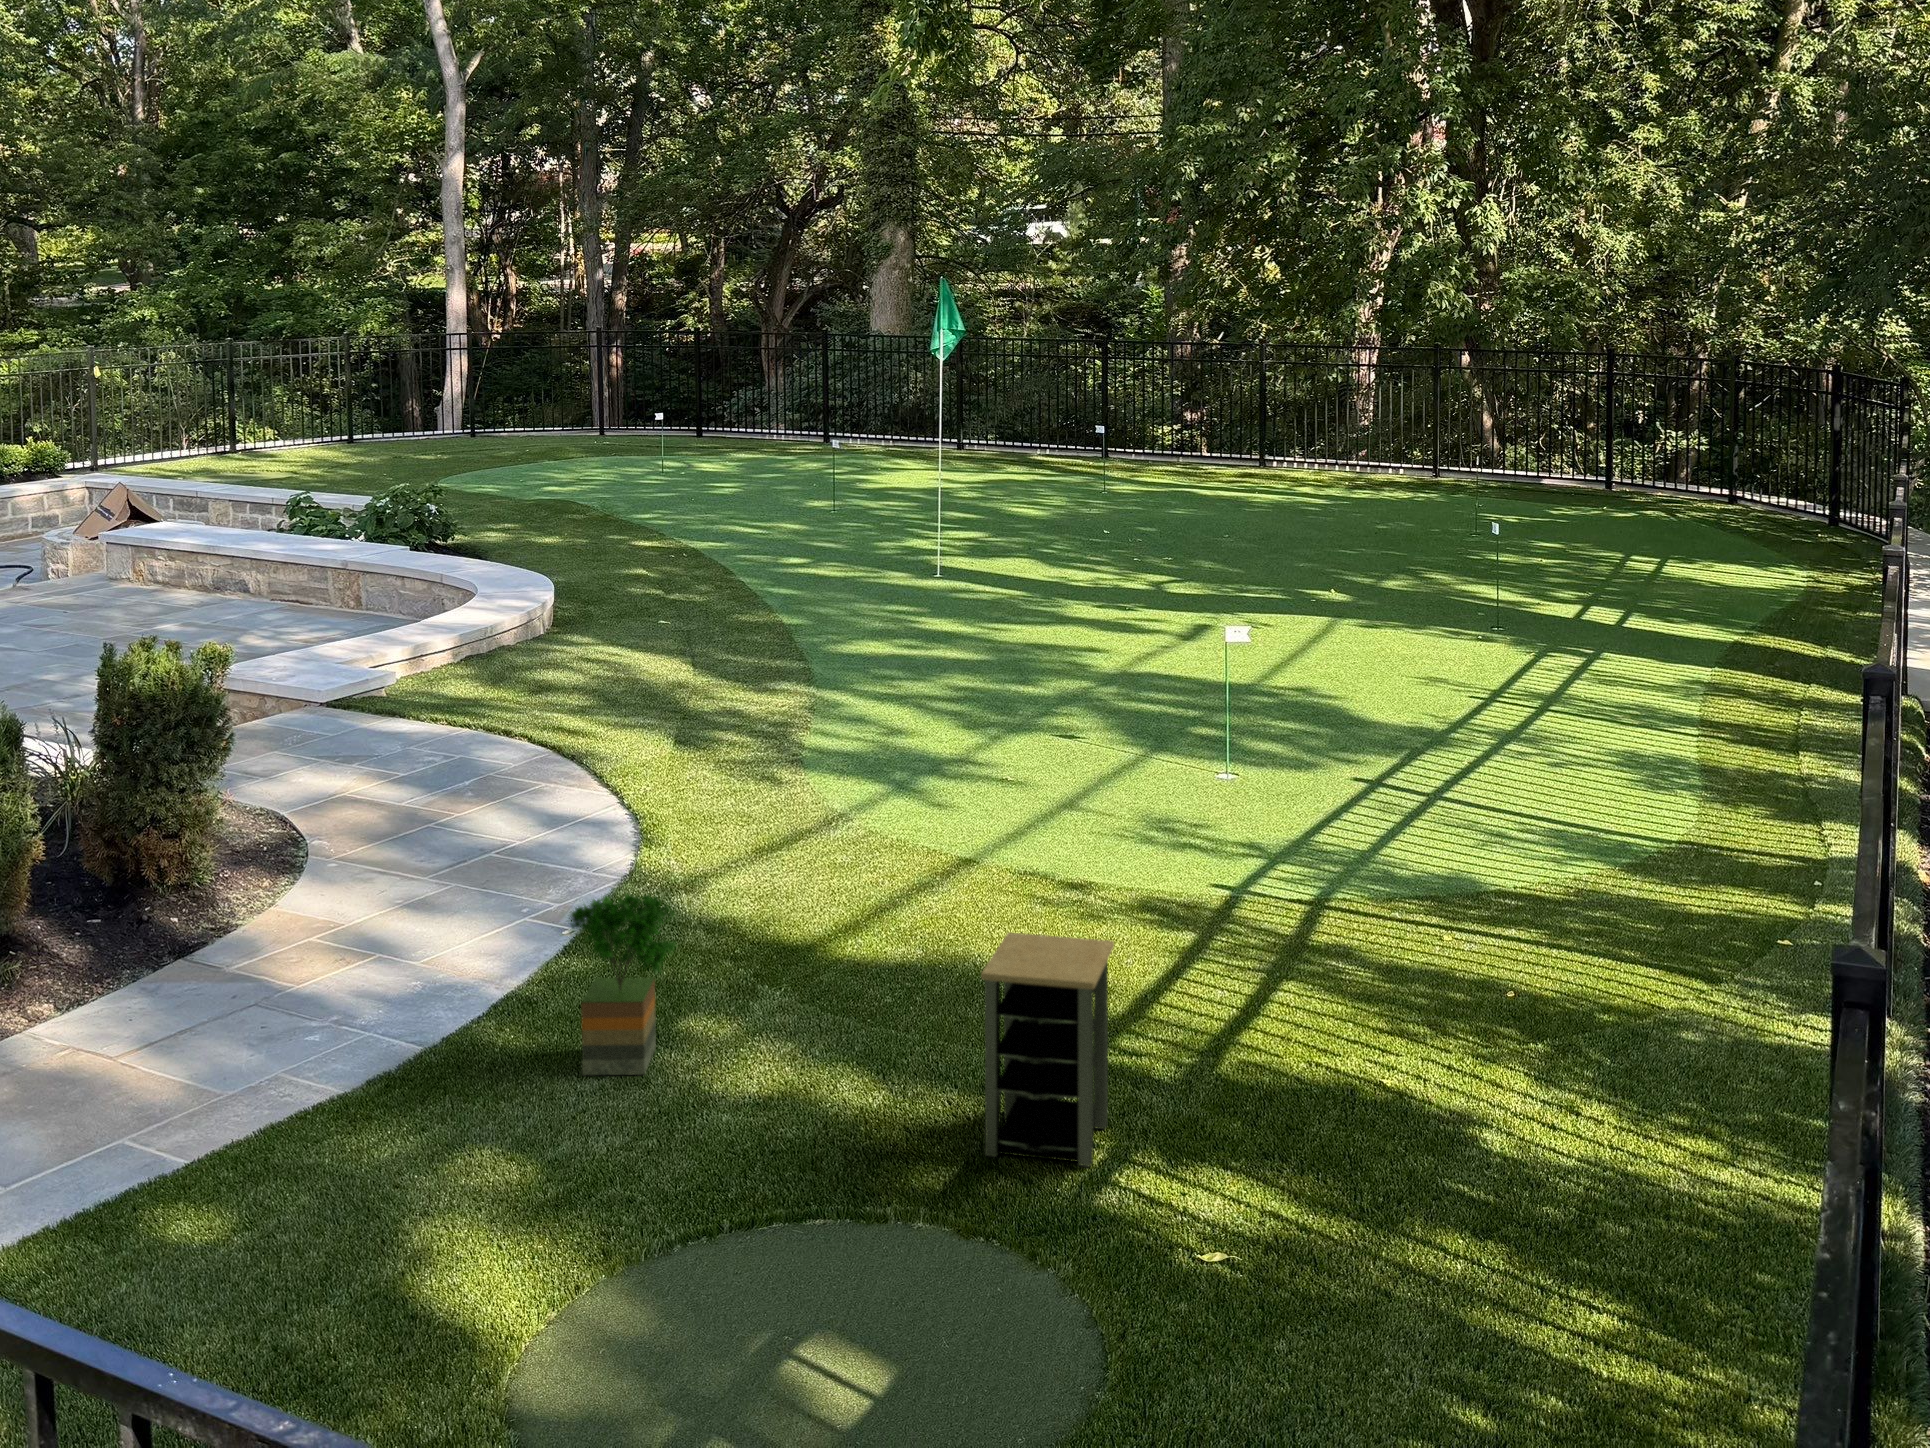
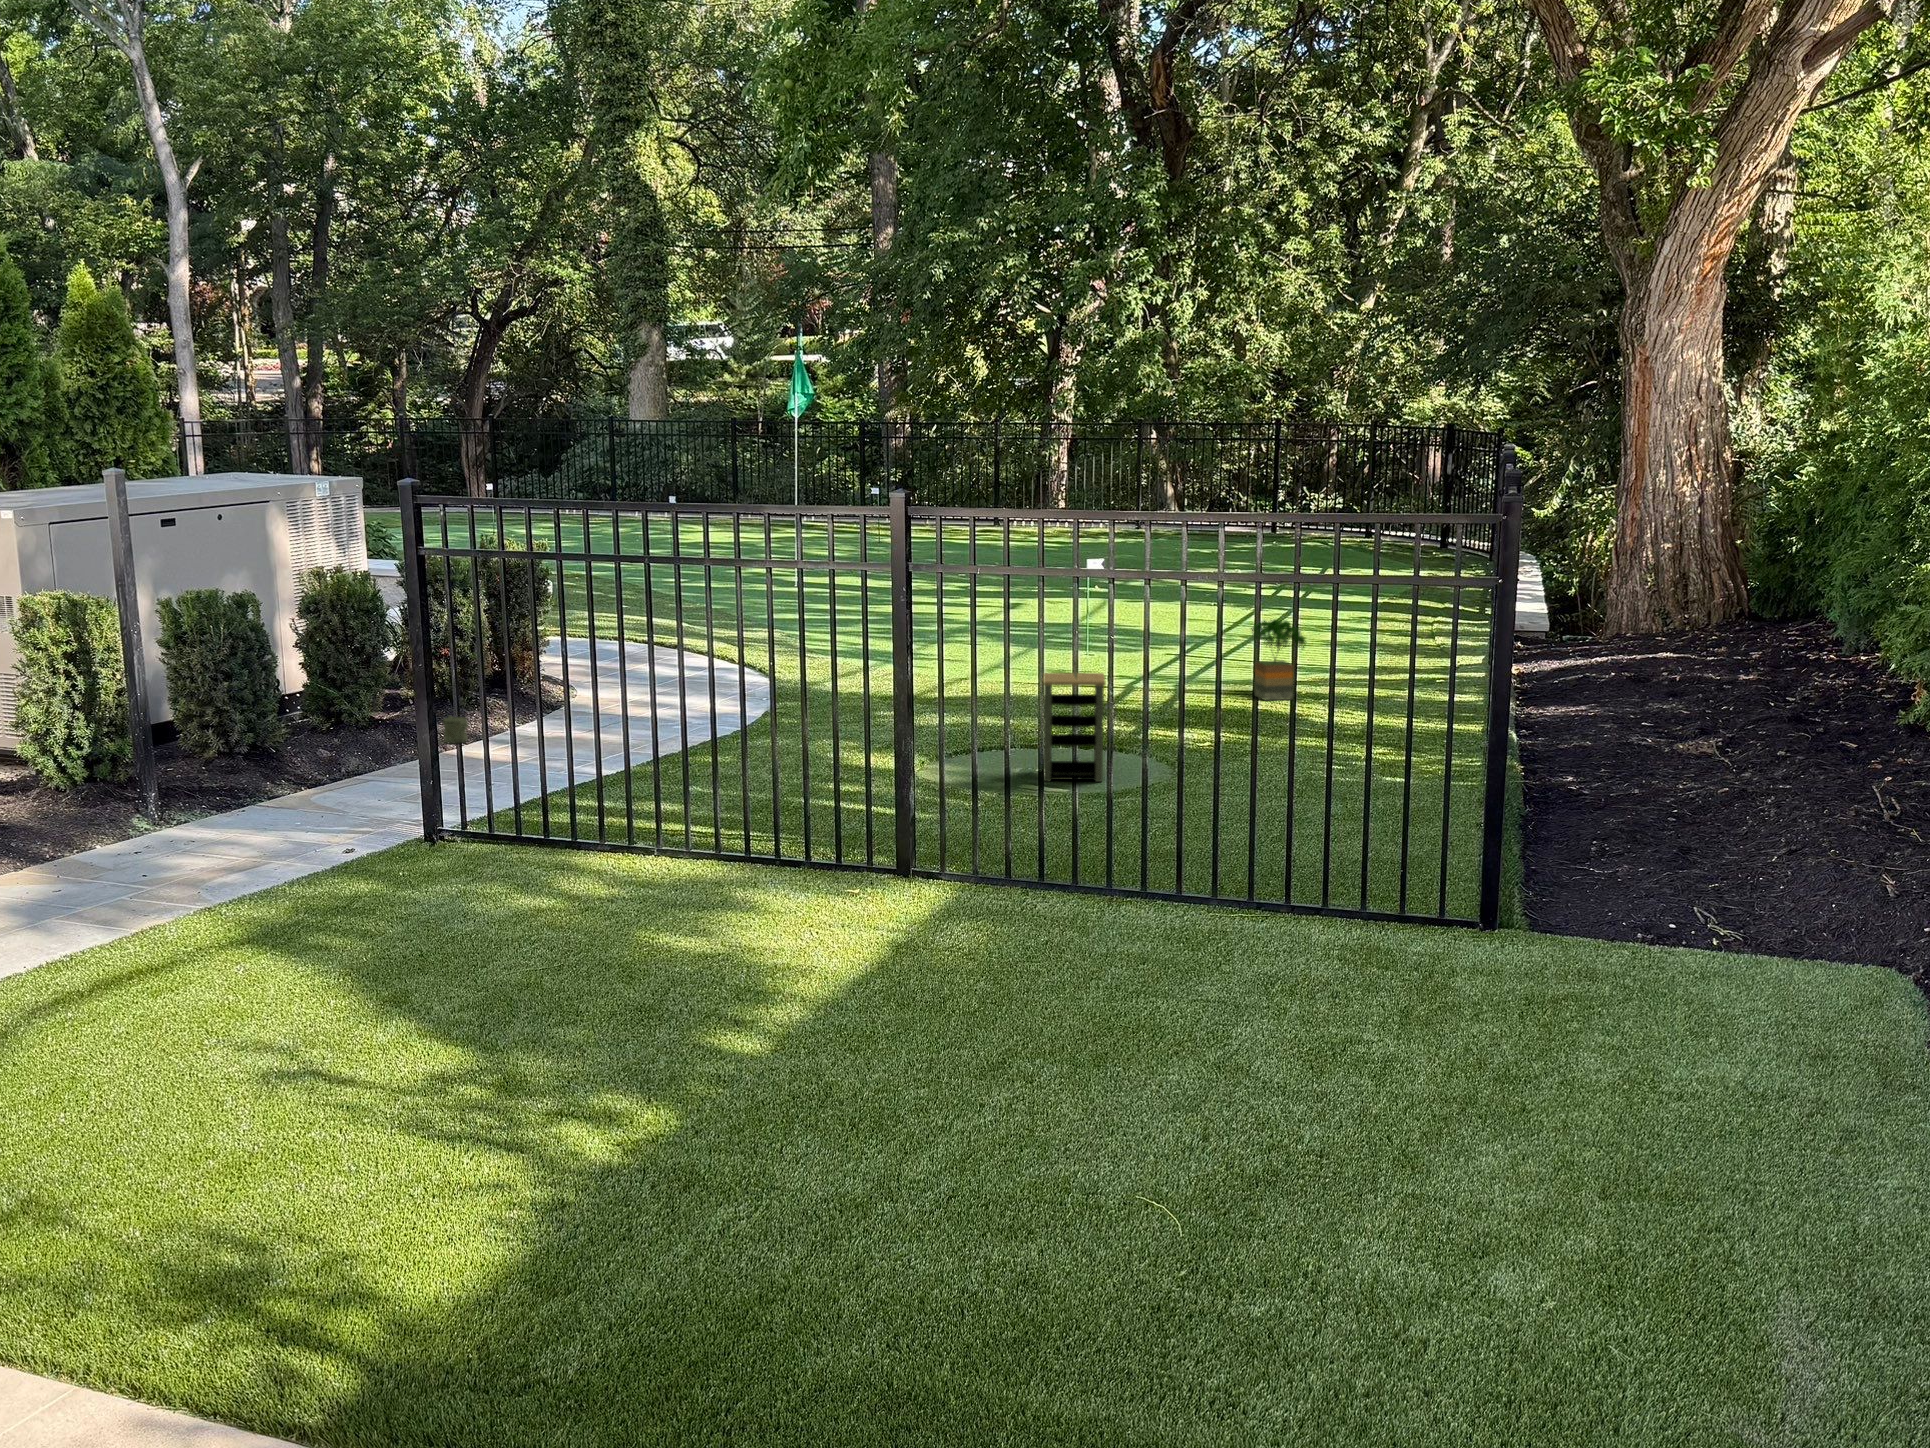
watering can: none [128,889,171,944] -> present [443,716,468,744]
potted tree: present [569,894,676,1075] -> present [1251,620,1307,700]

